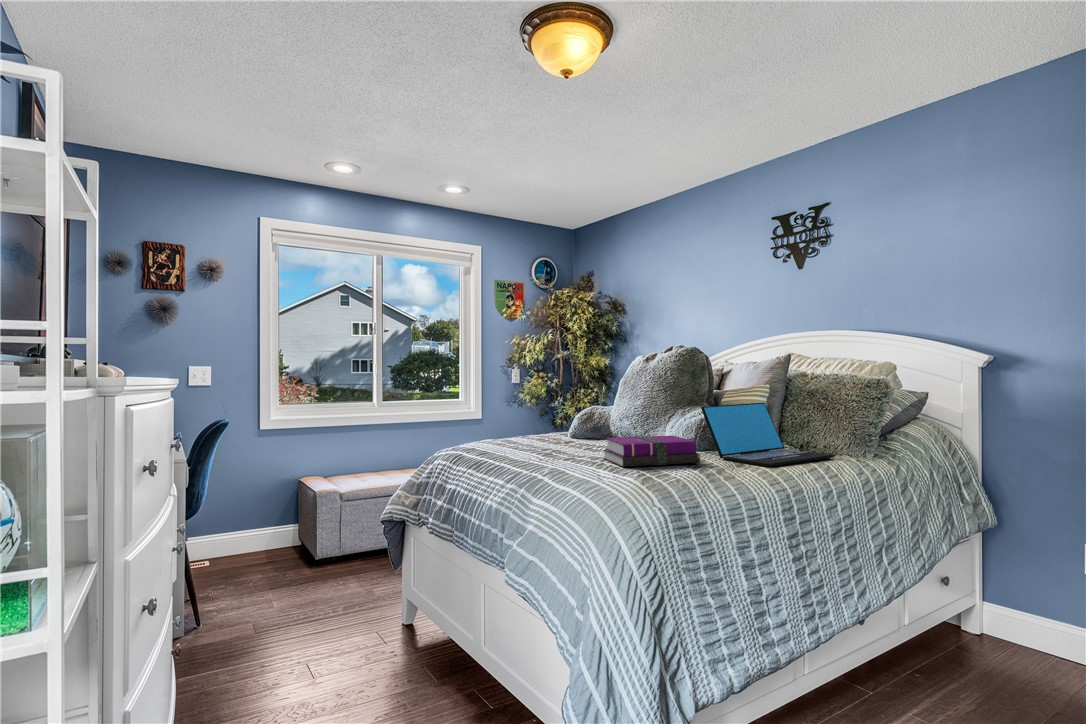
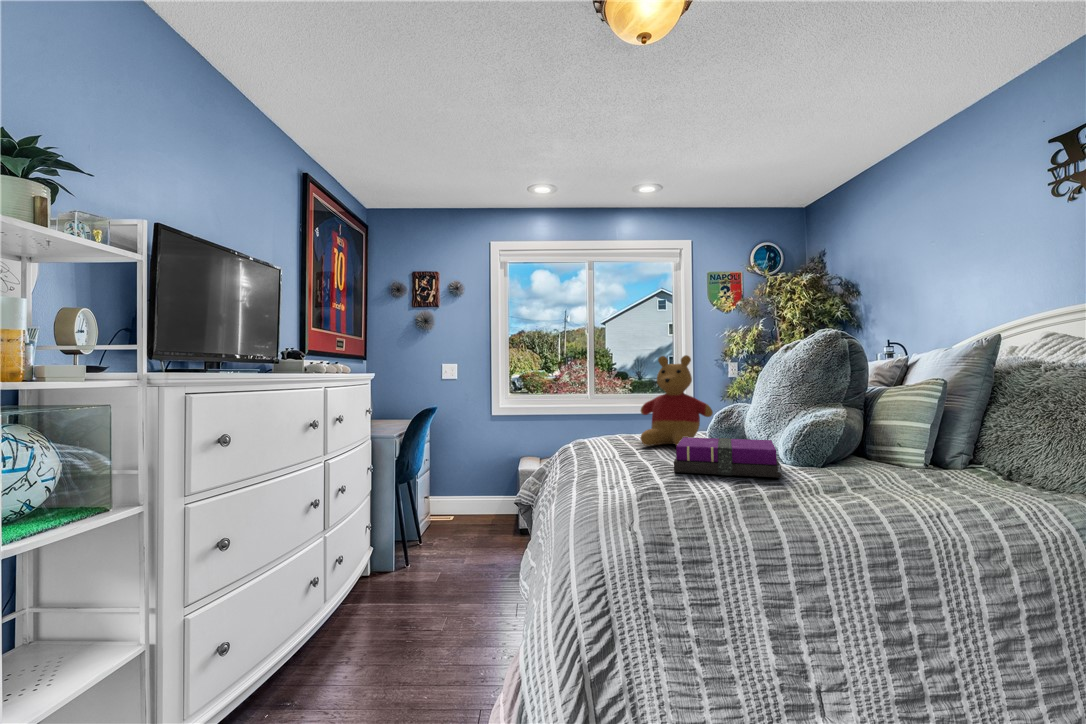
stuffed bear: none [533,364,601,450] -> present [641,355,713,446]
laptop: present [701,403,834,467] -> none [810,405,1032,496]

